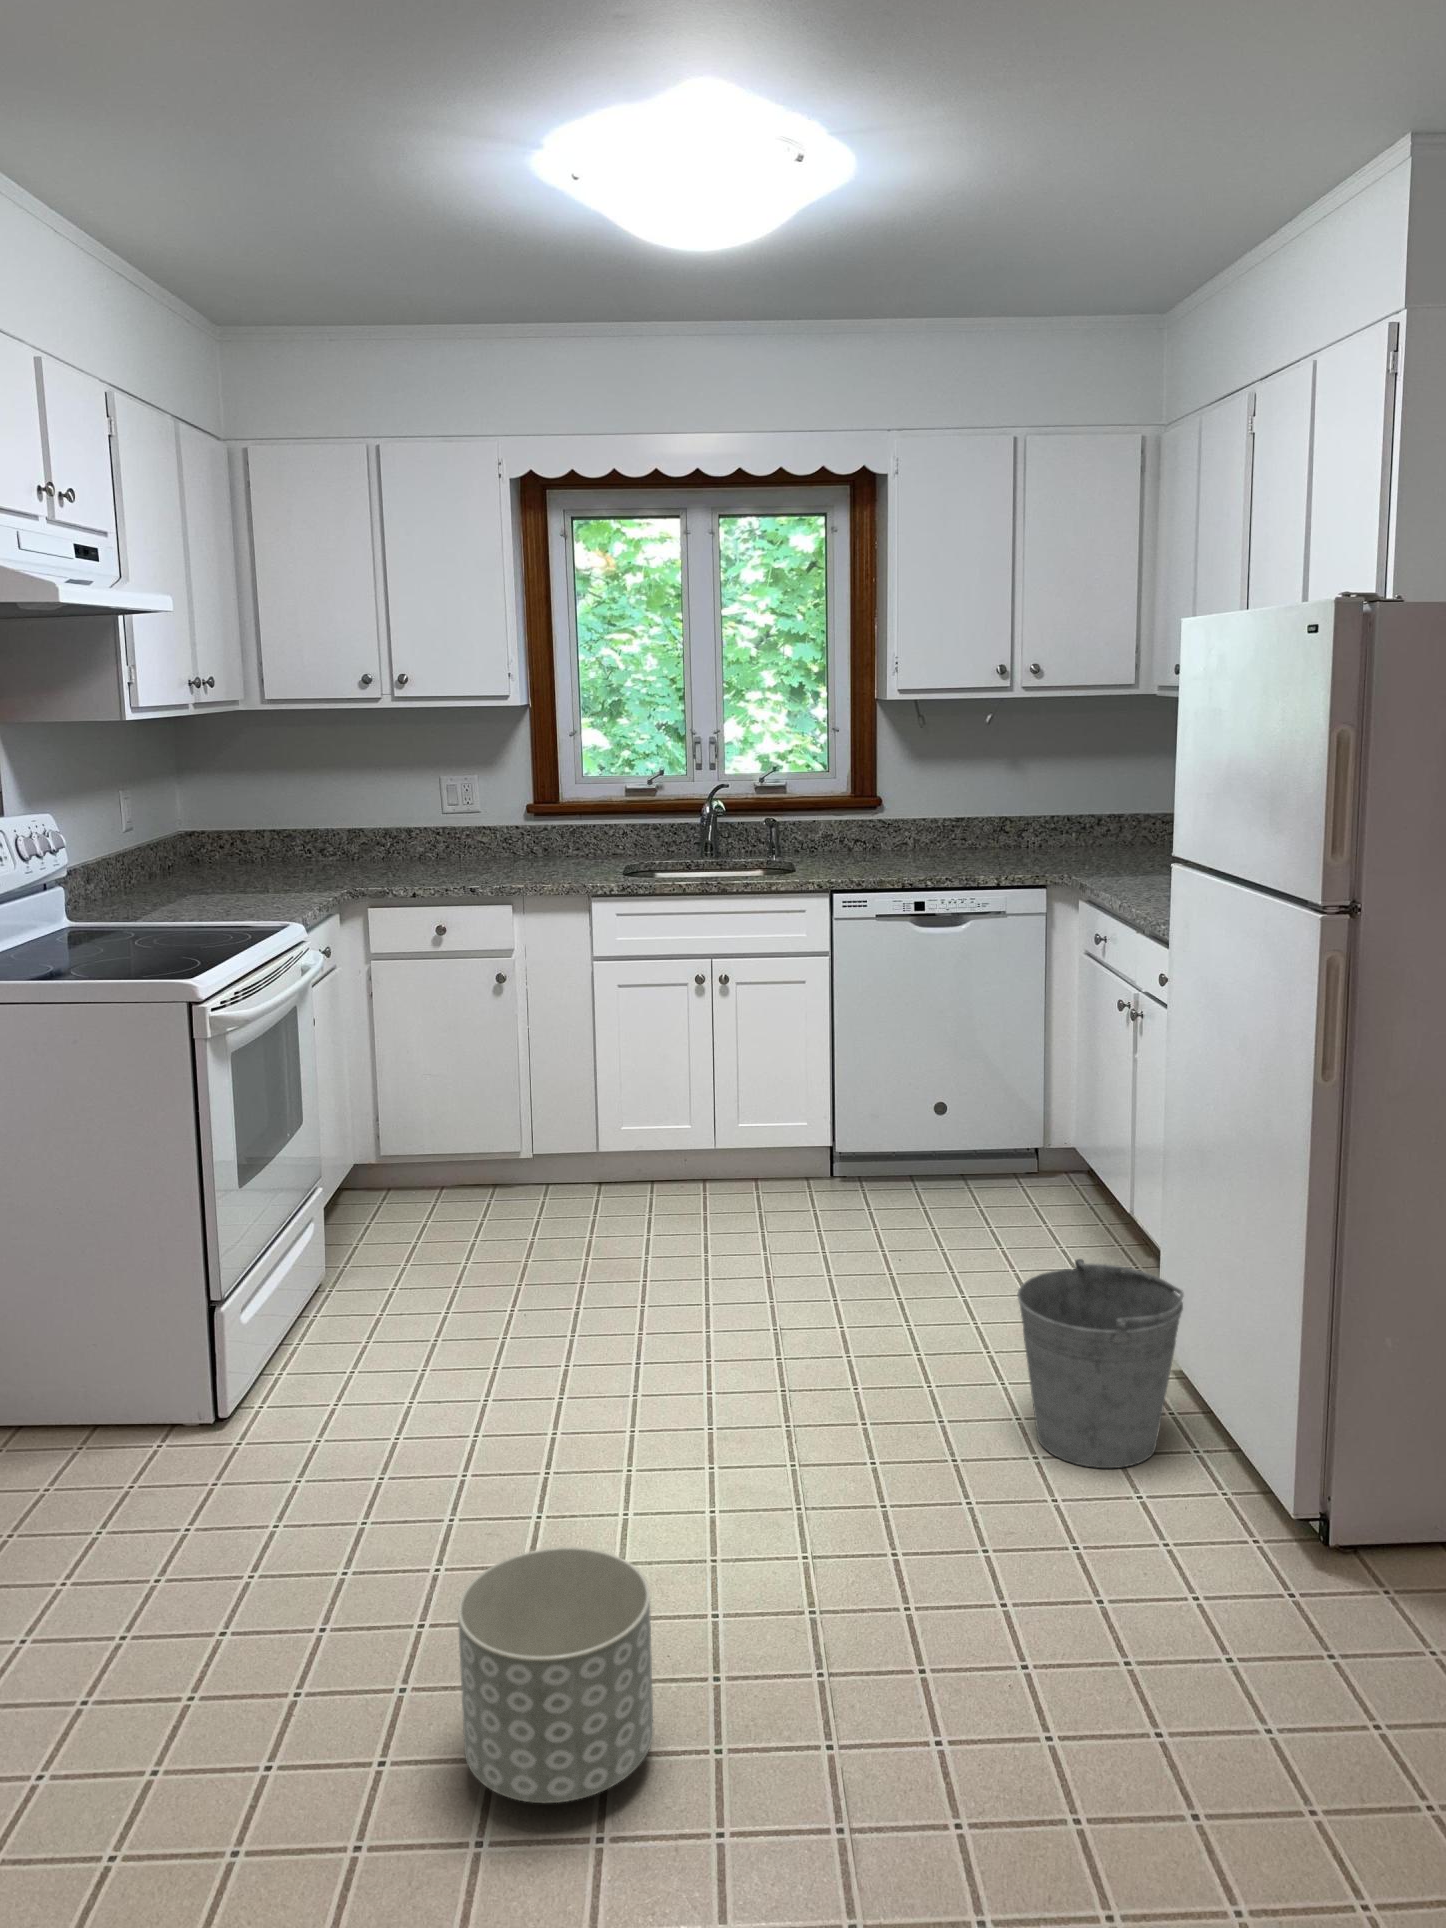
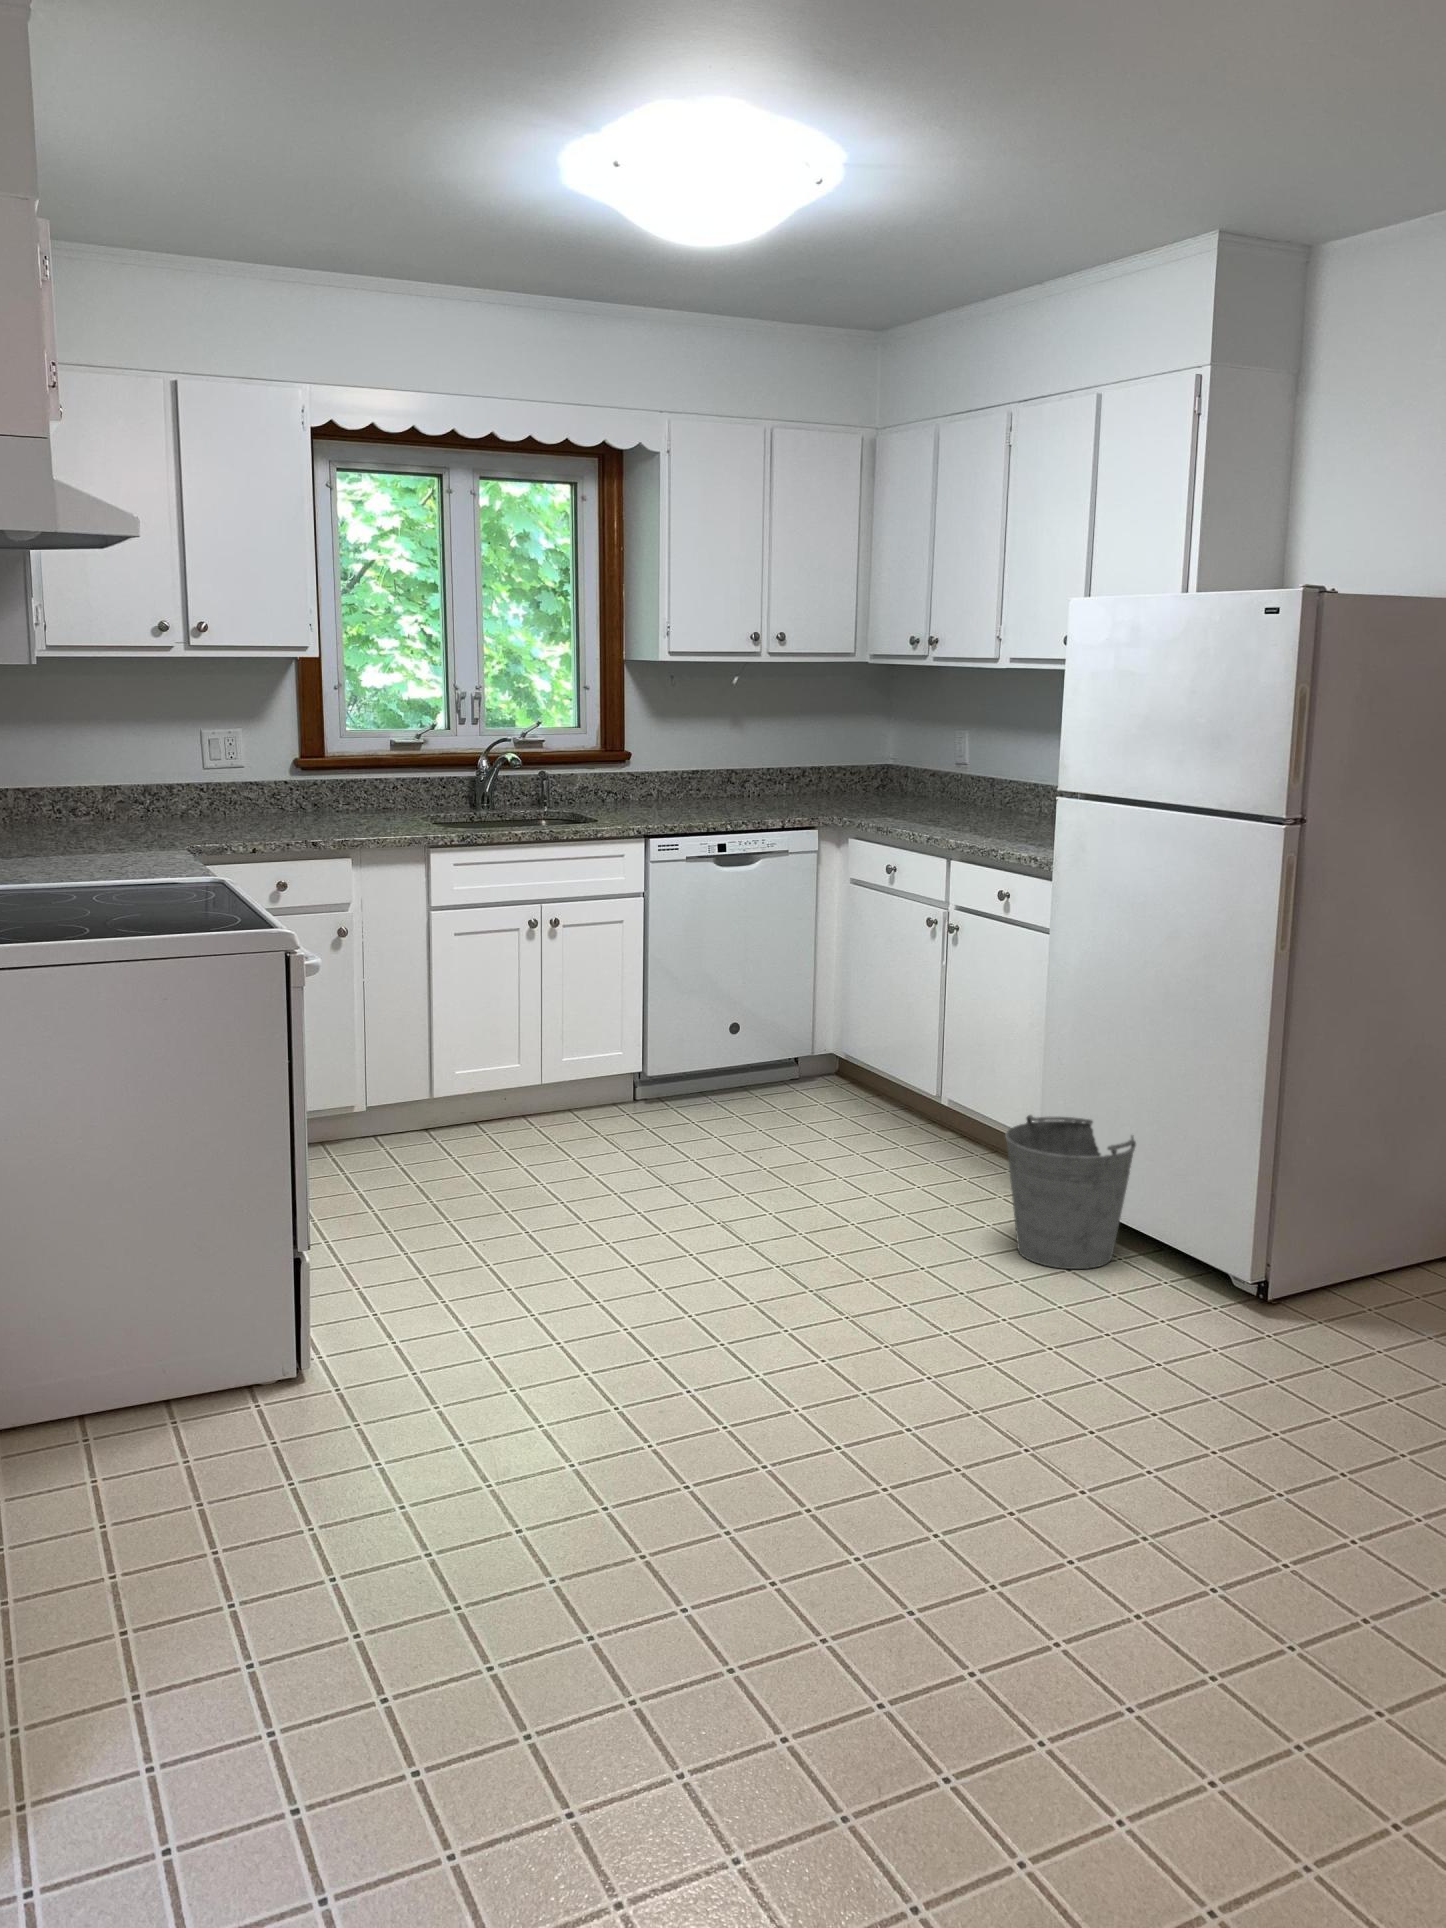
planter: present [458,1547,653,1803] -> none [883,1332,1038,1510]

